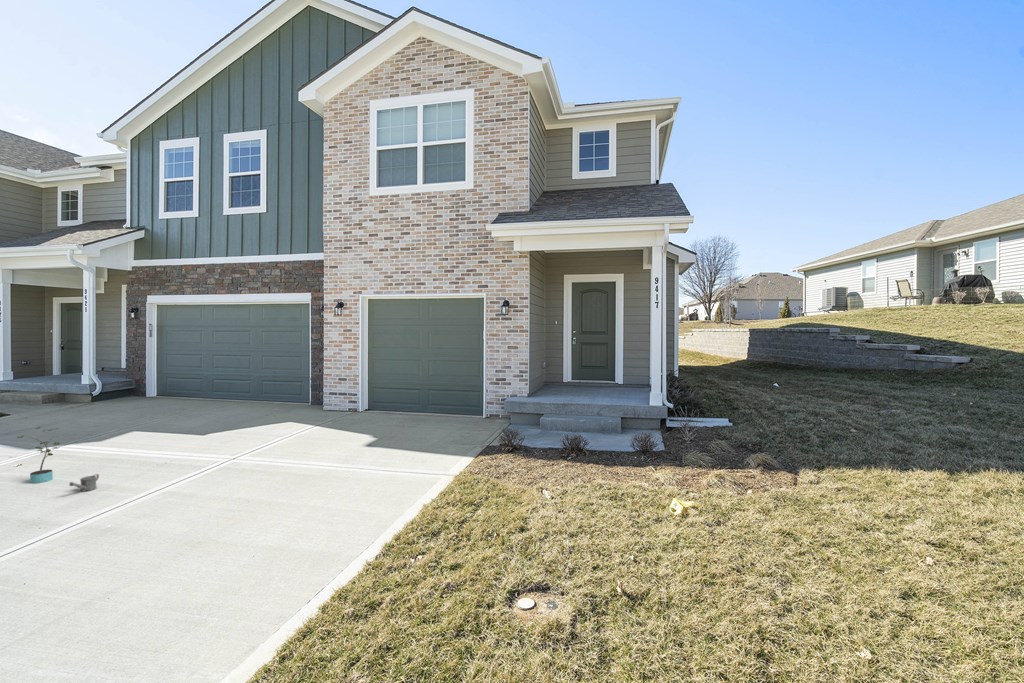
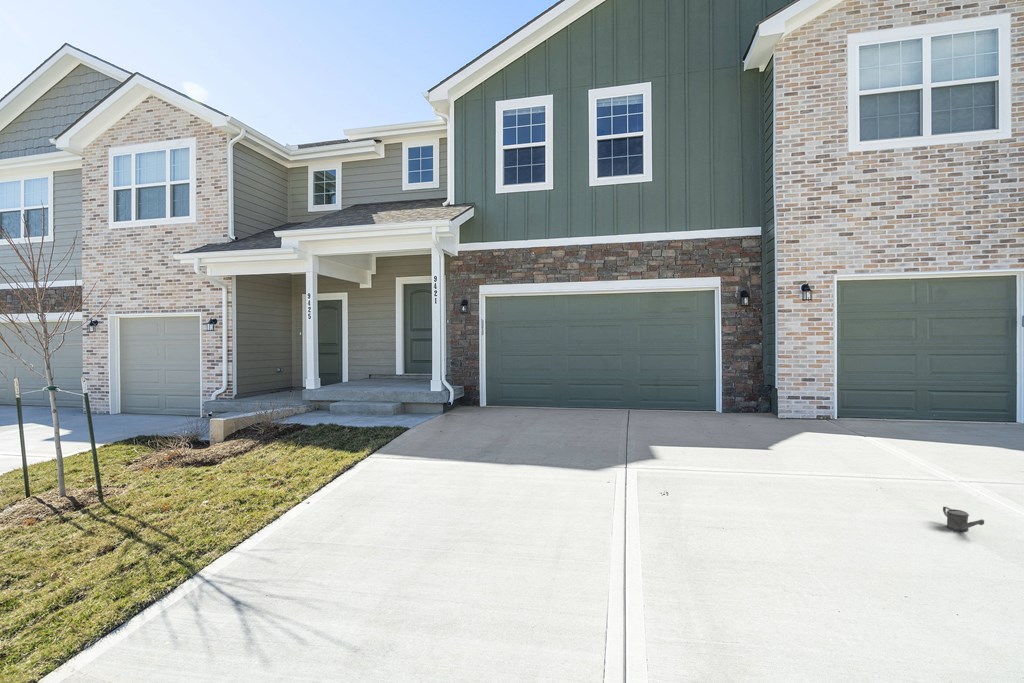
potted plant: present [18,427,59,483] -> none [813,443,859,520]

